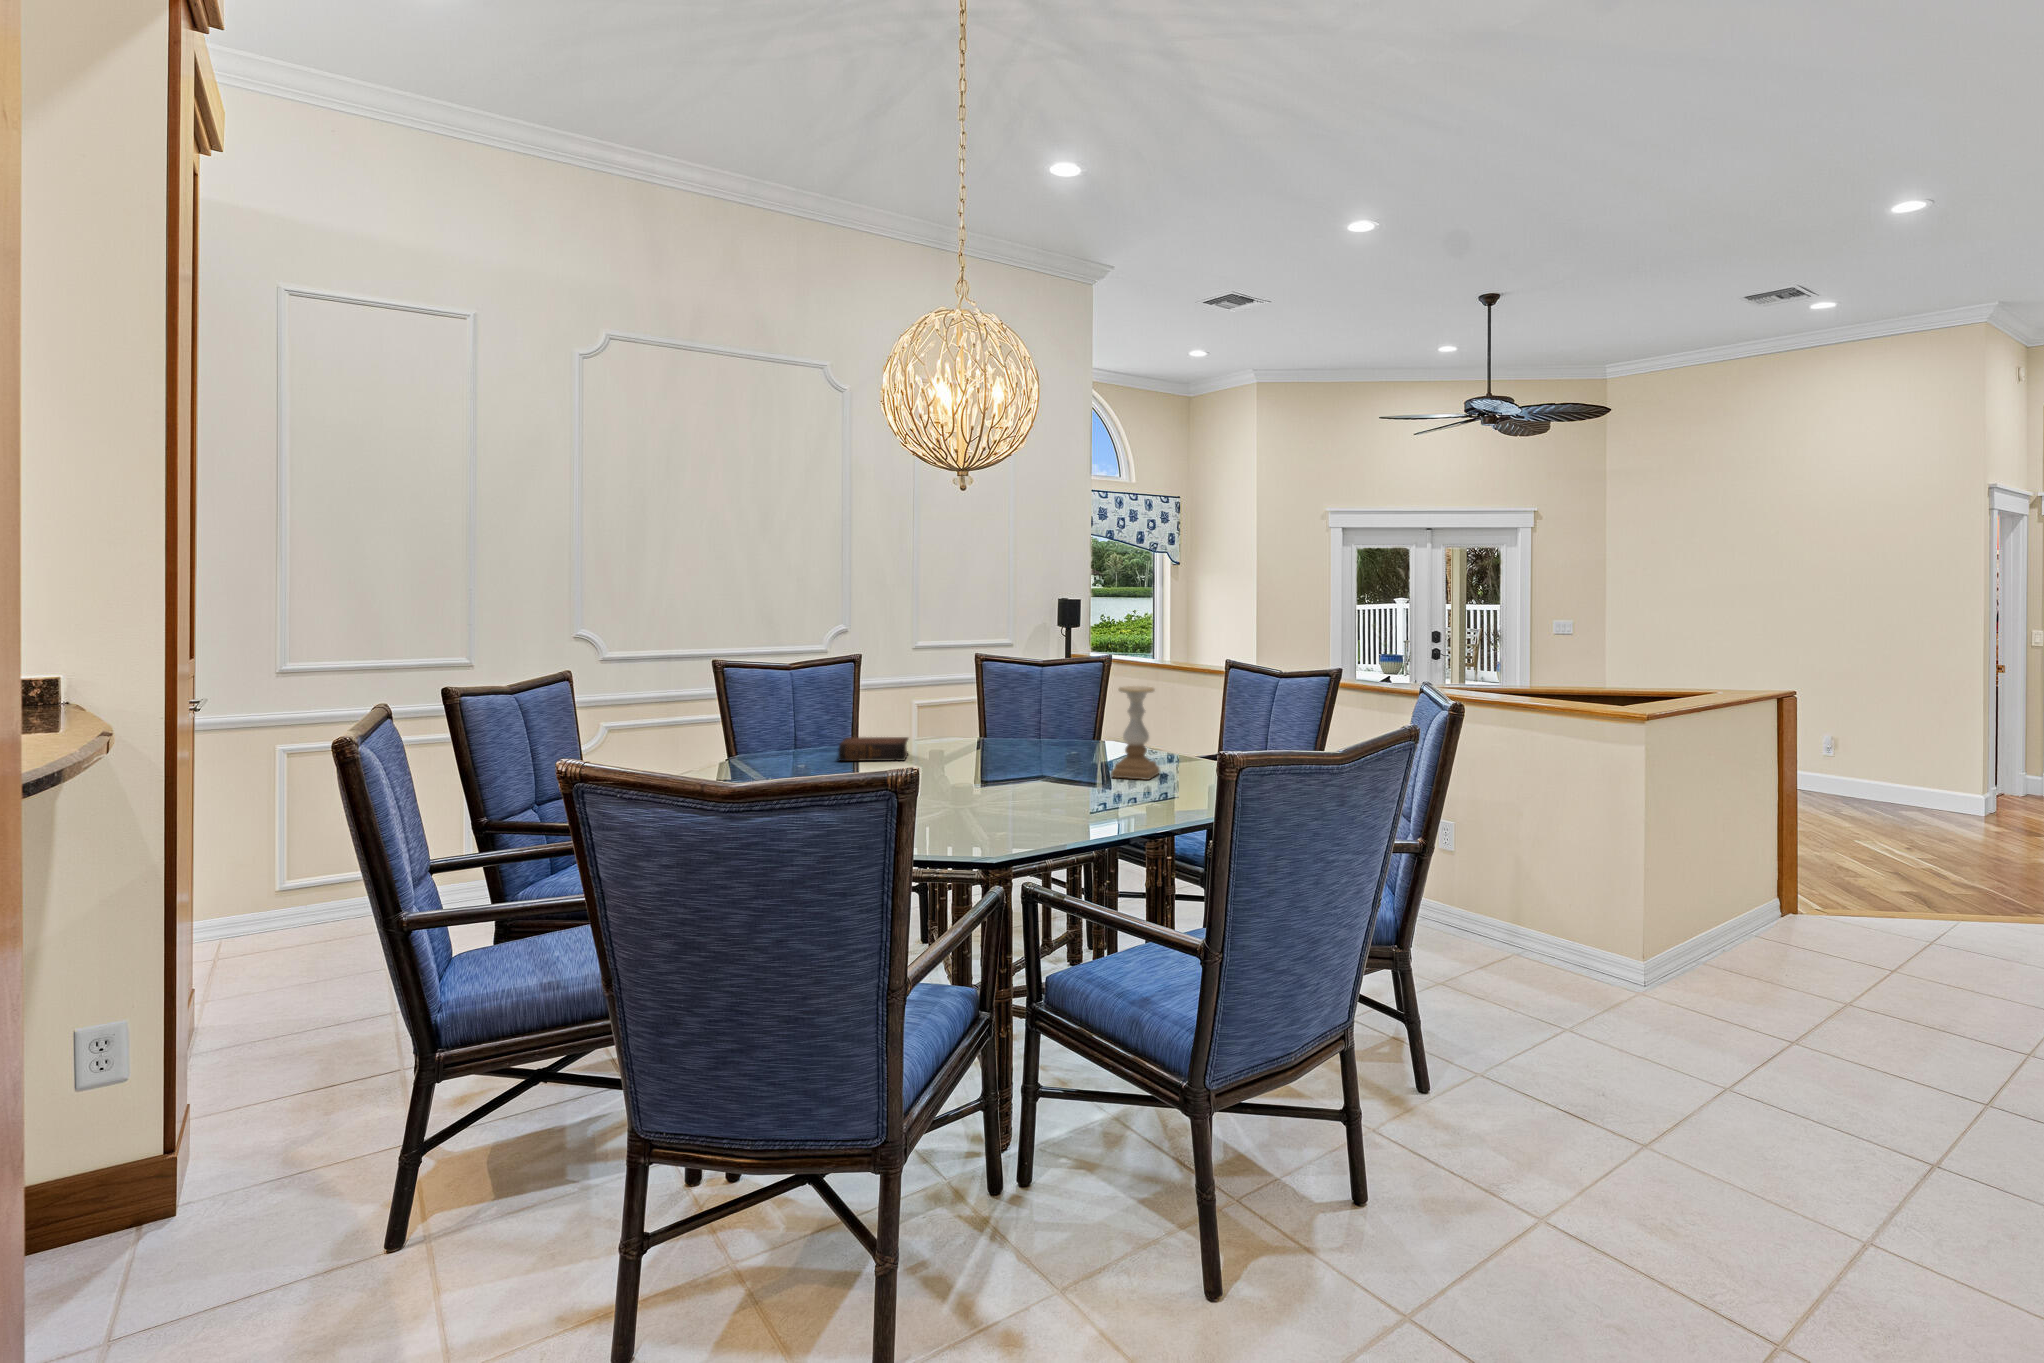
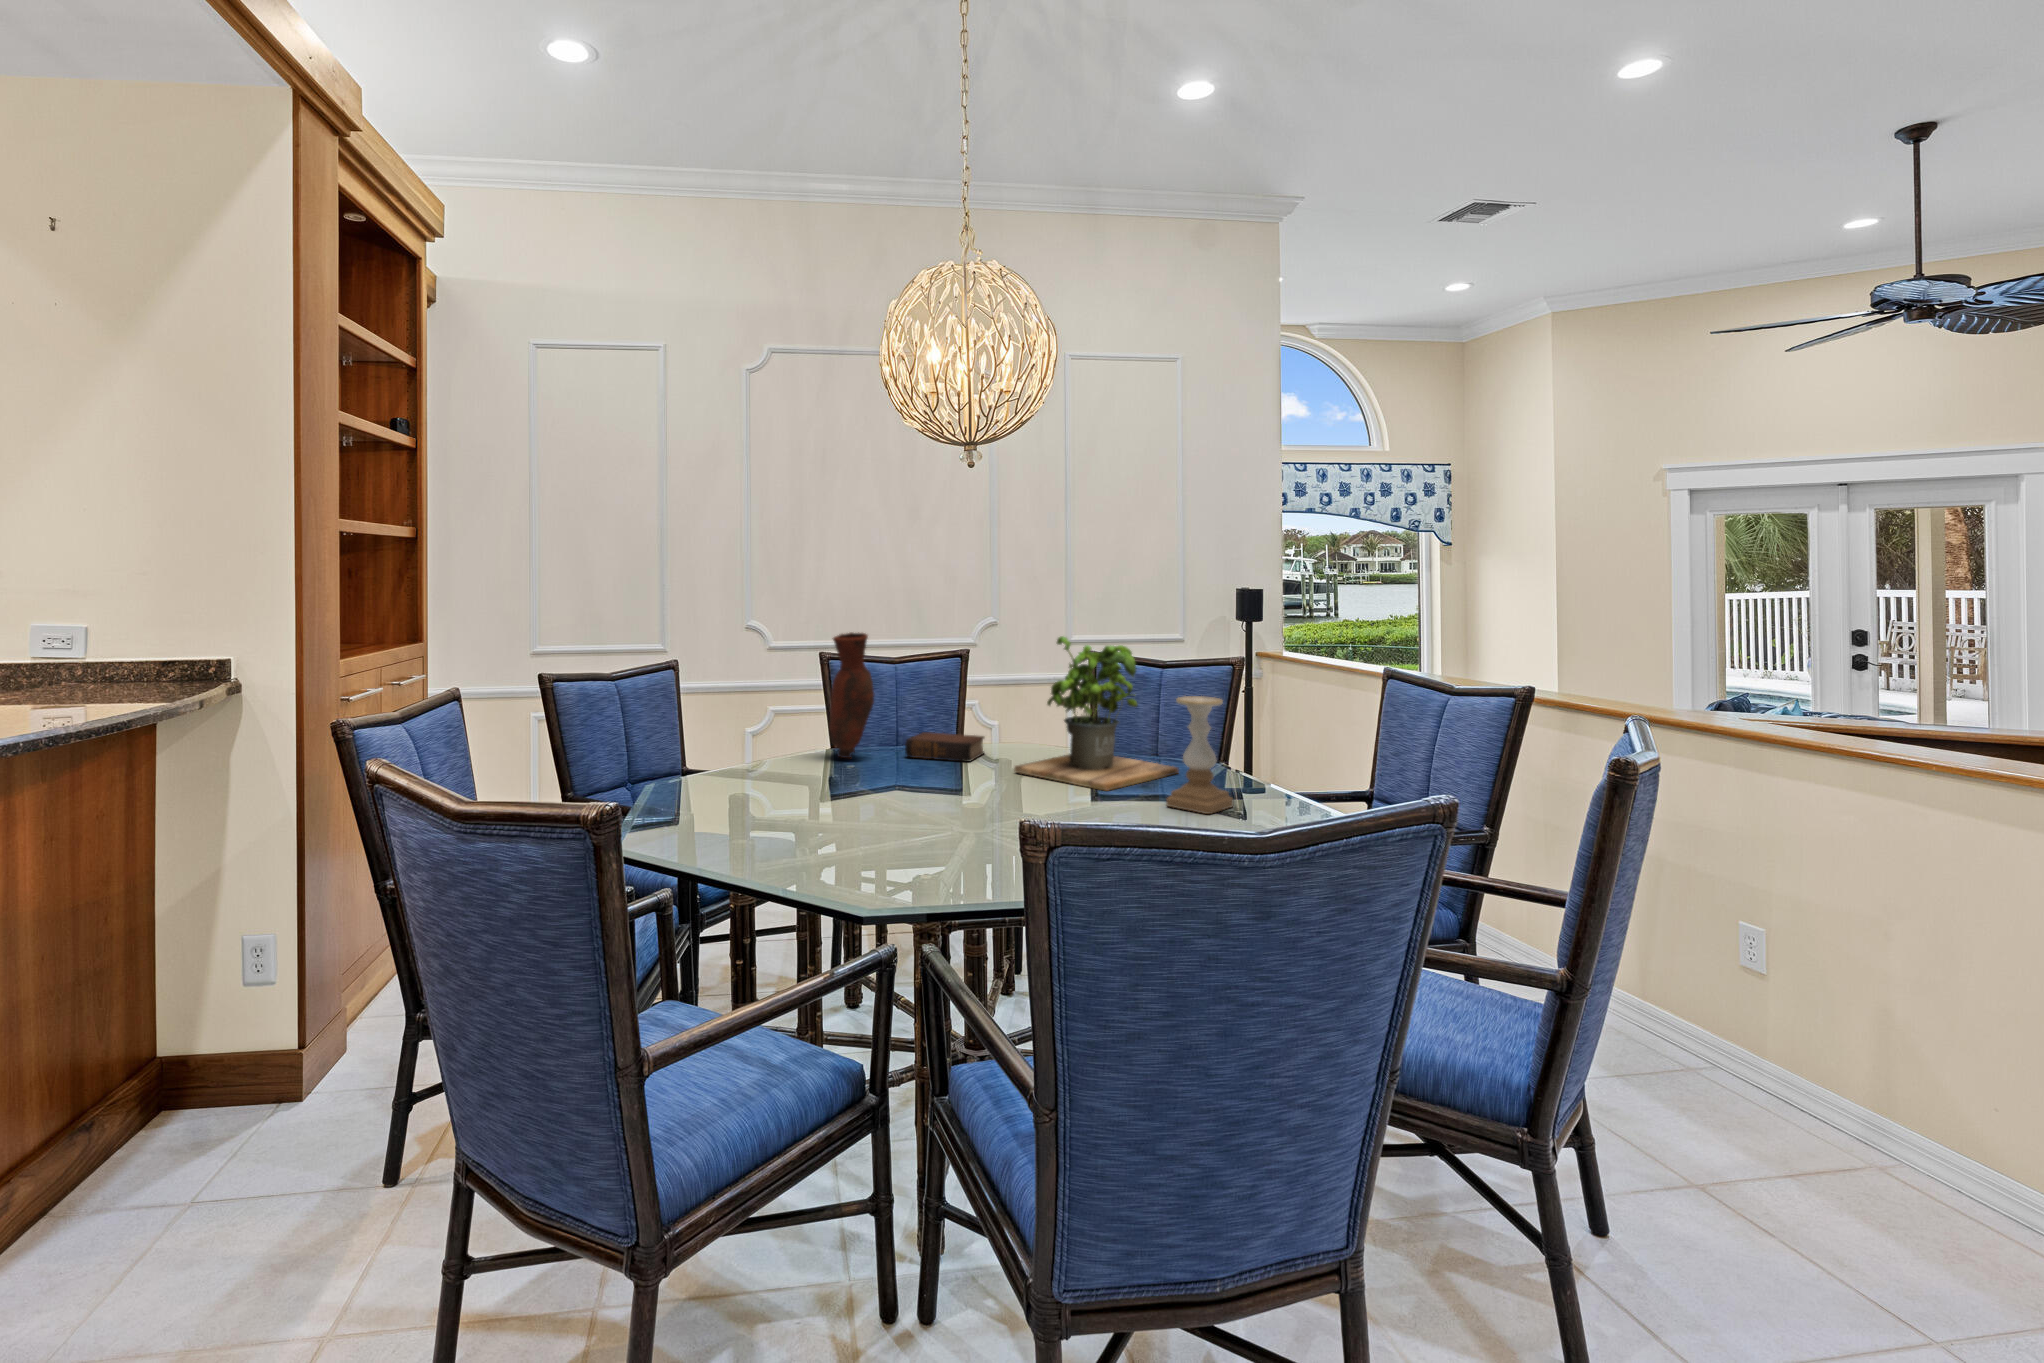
potted plant: none [956,642,1091,772] -> present [1014,636,1179,791]
vase: none [763,643,812,767] -> present [829,632,874,758]

